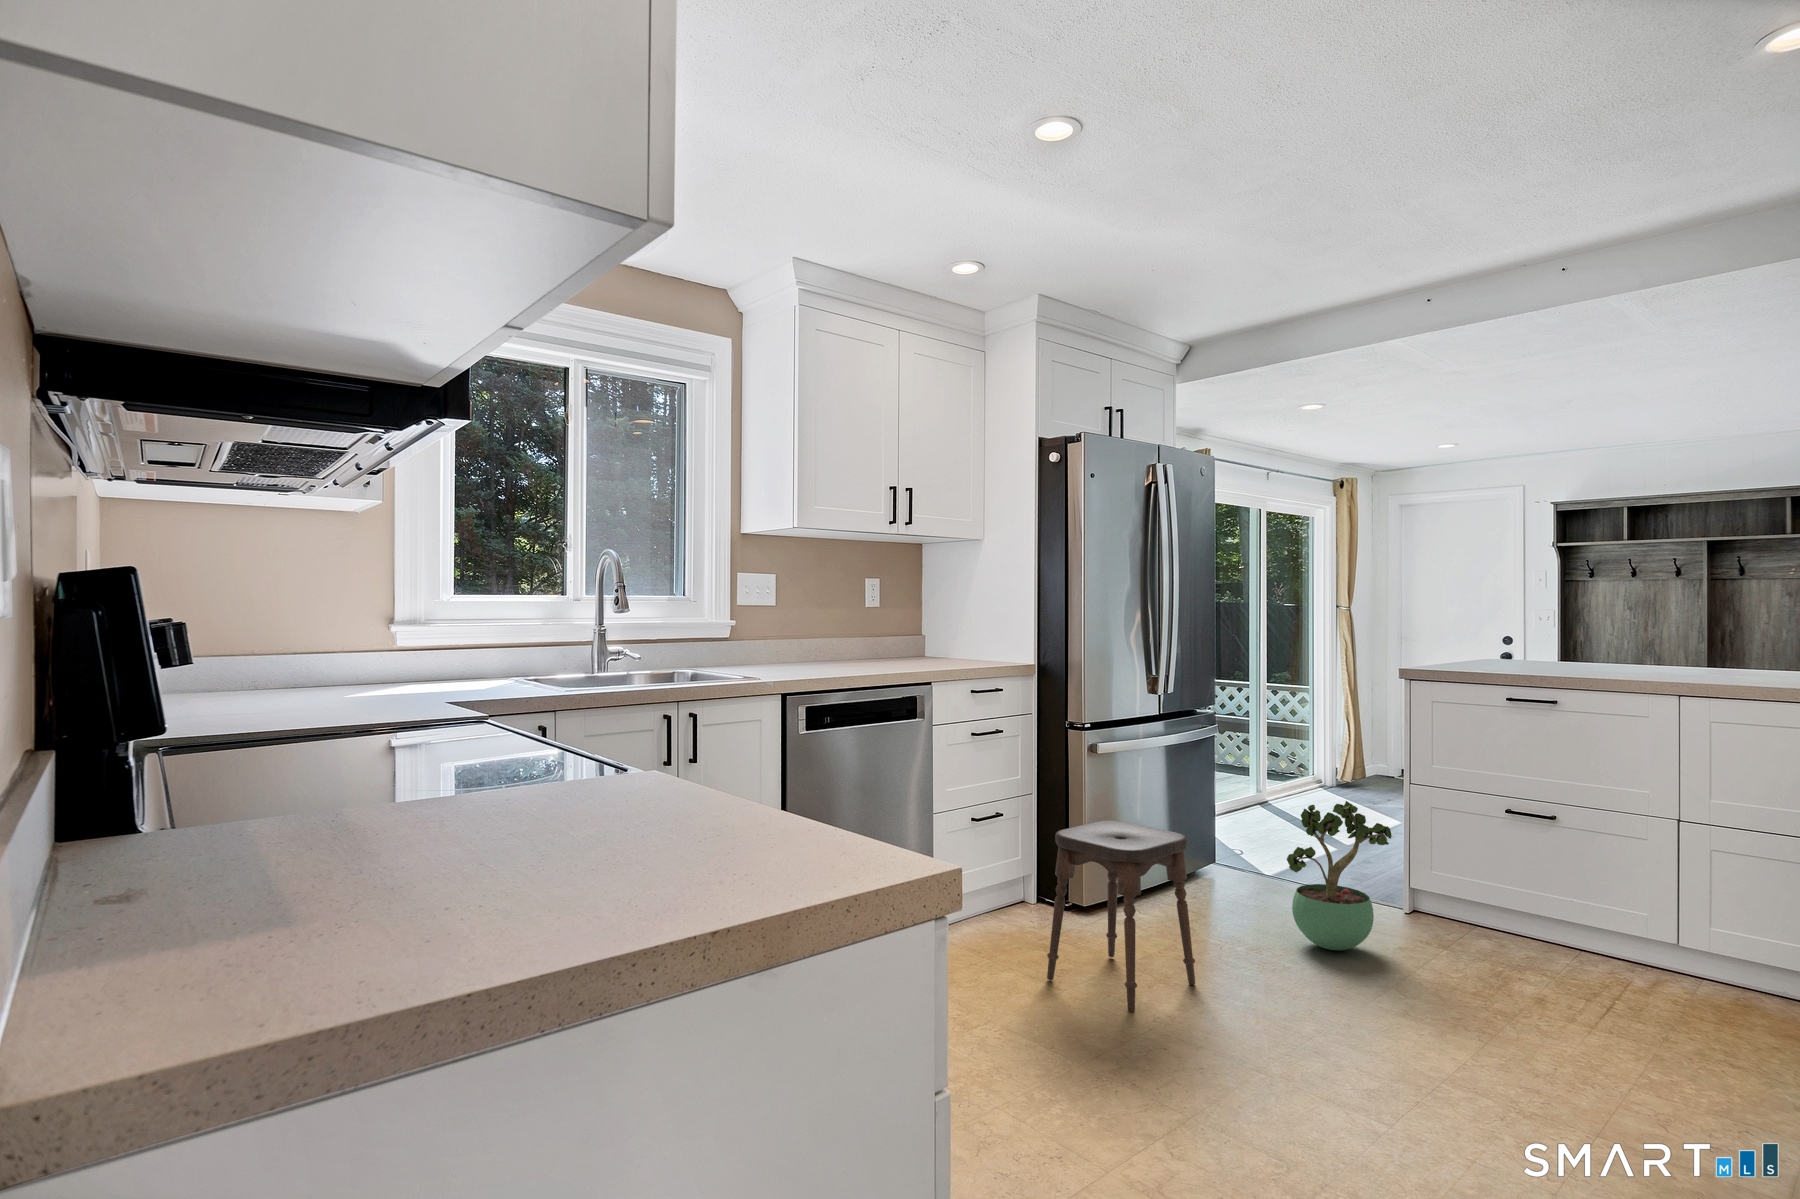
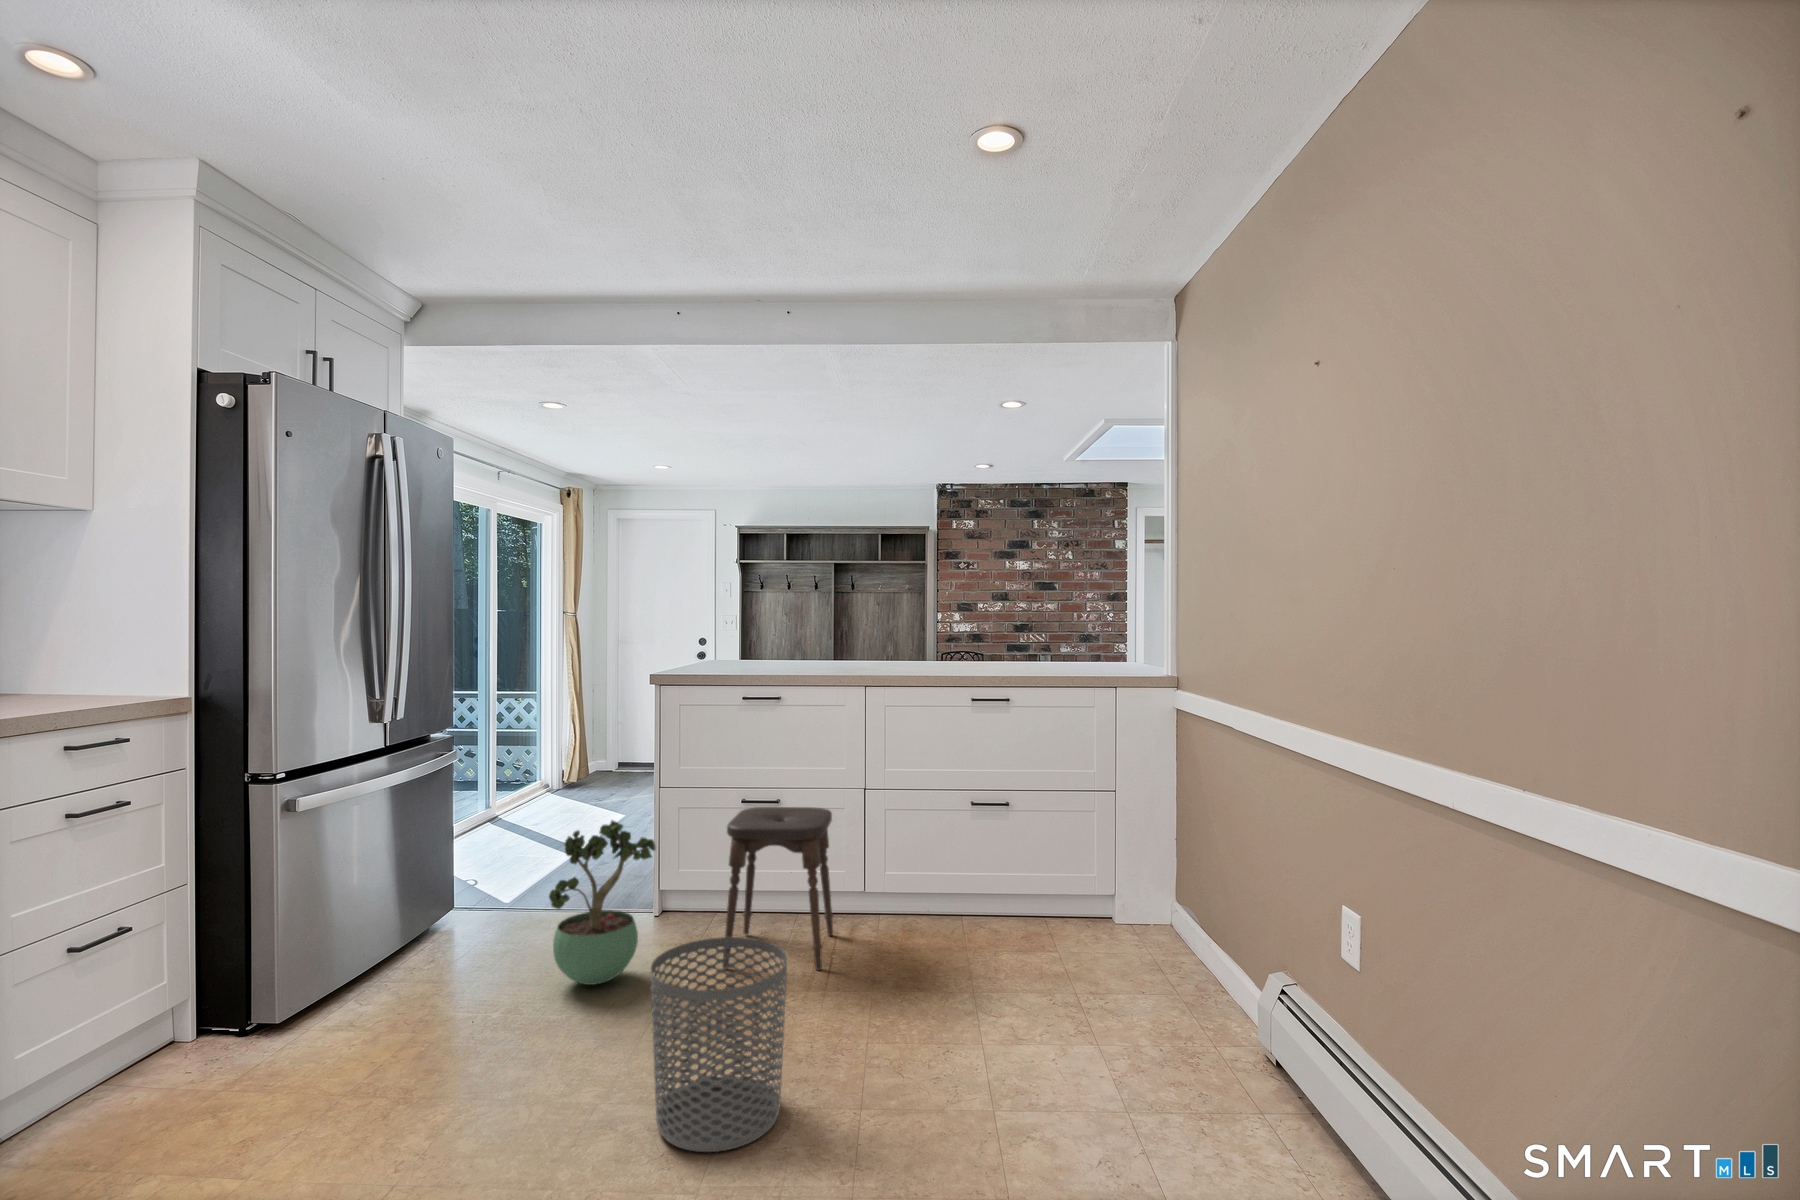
stool: present [1047,821,1195,1012] -> present [722,807,833,970]
waste bin: none [1354,913,1496,1105] -> present [650,937,787,1152]

